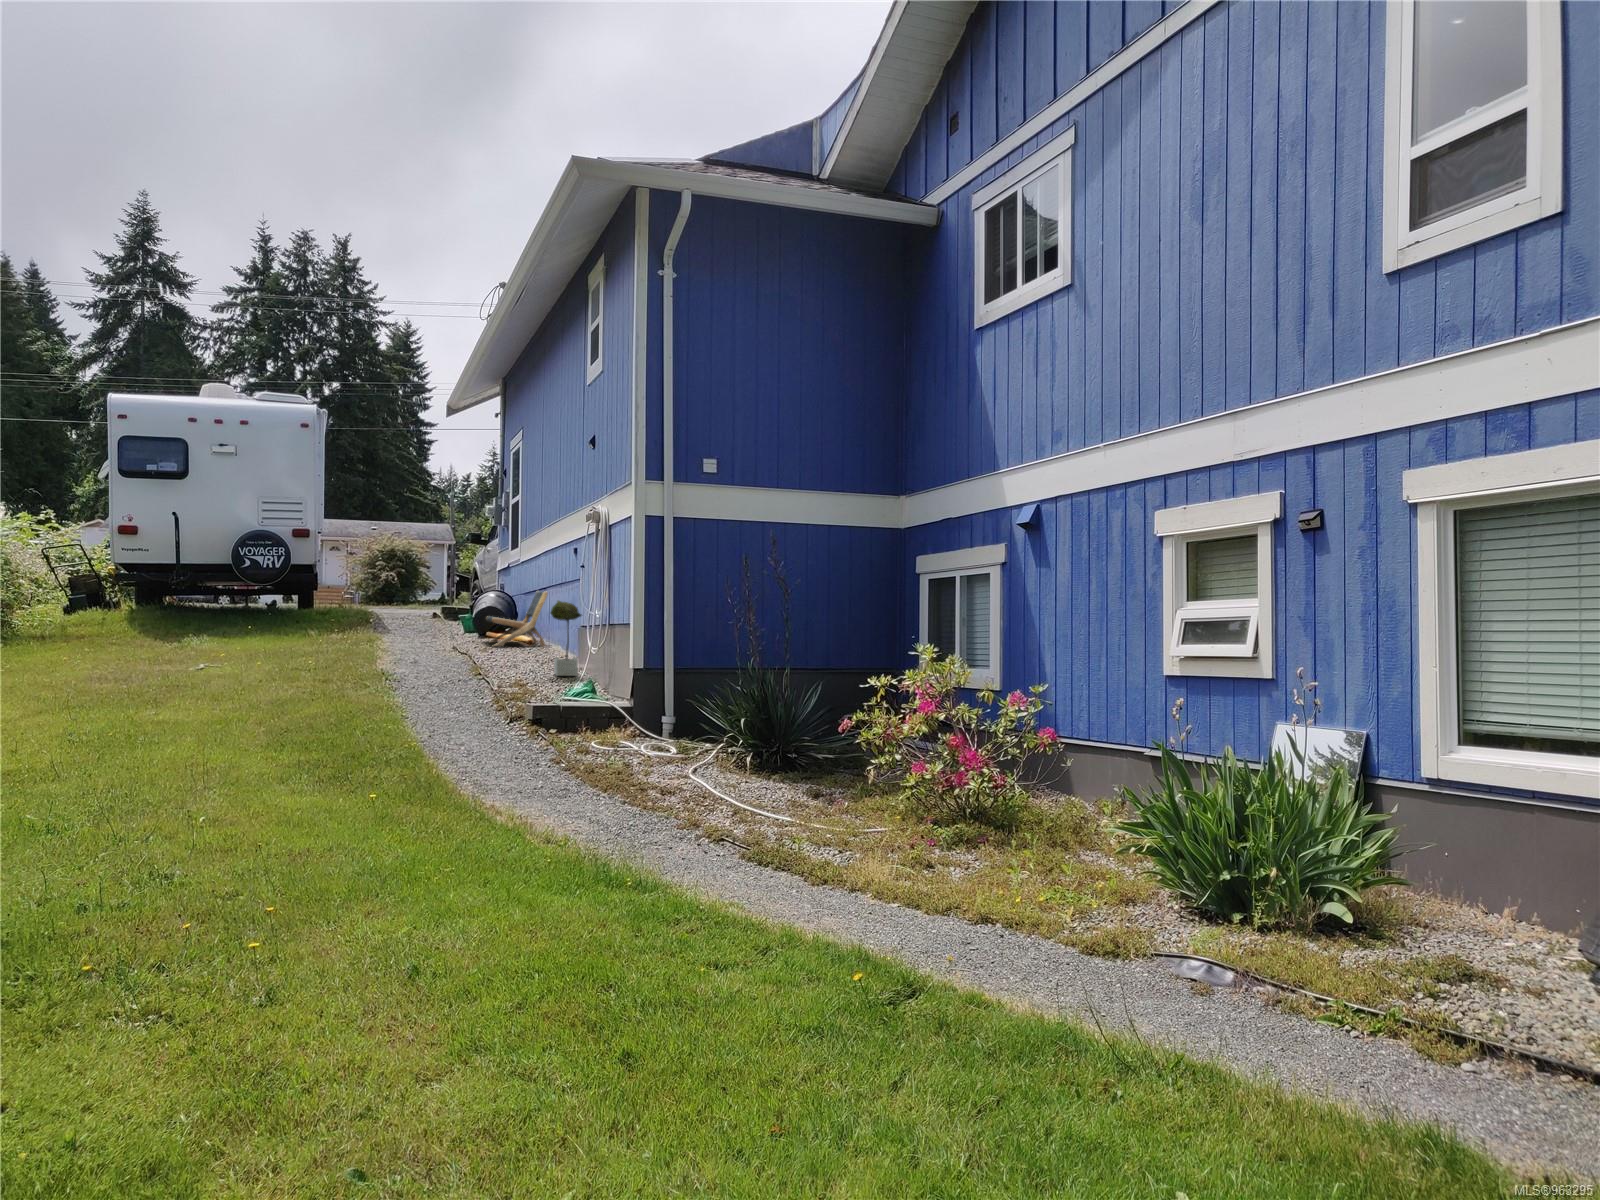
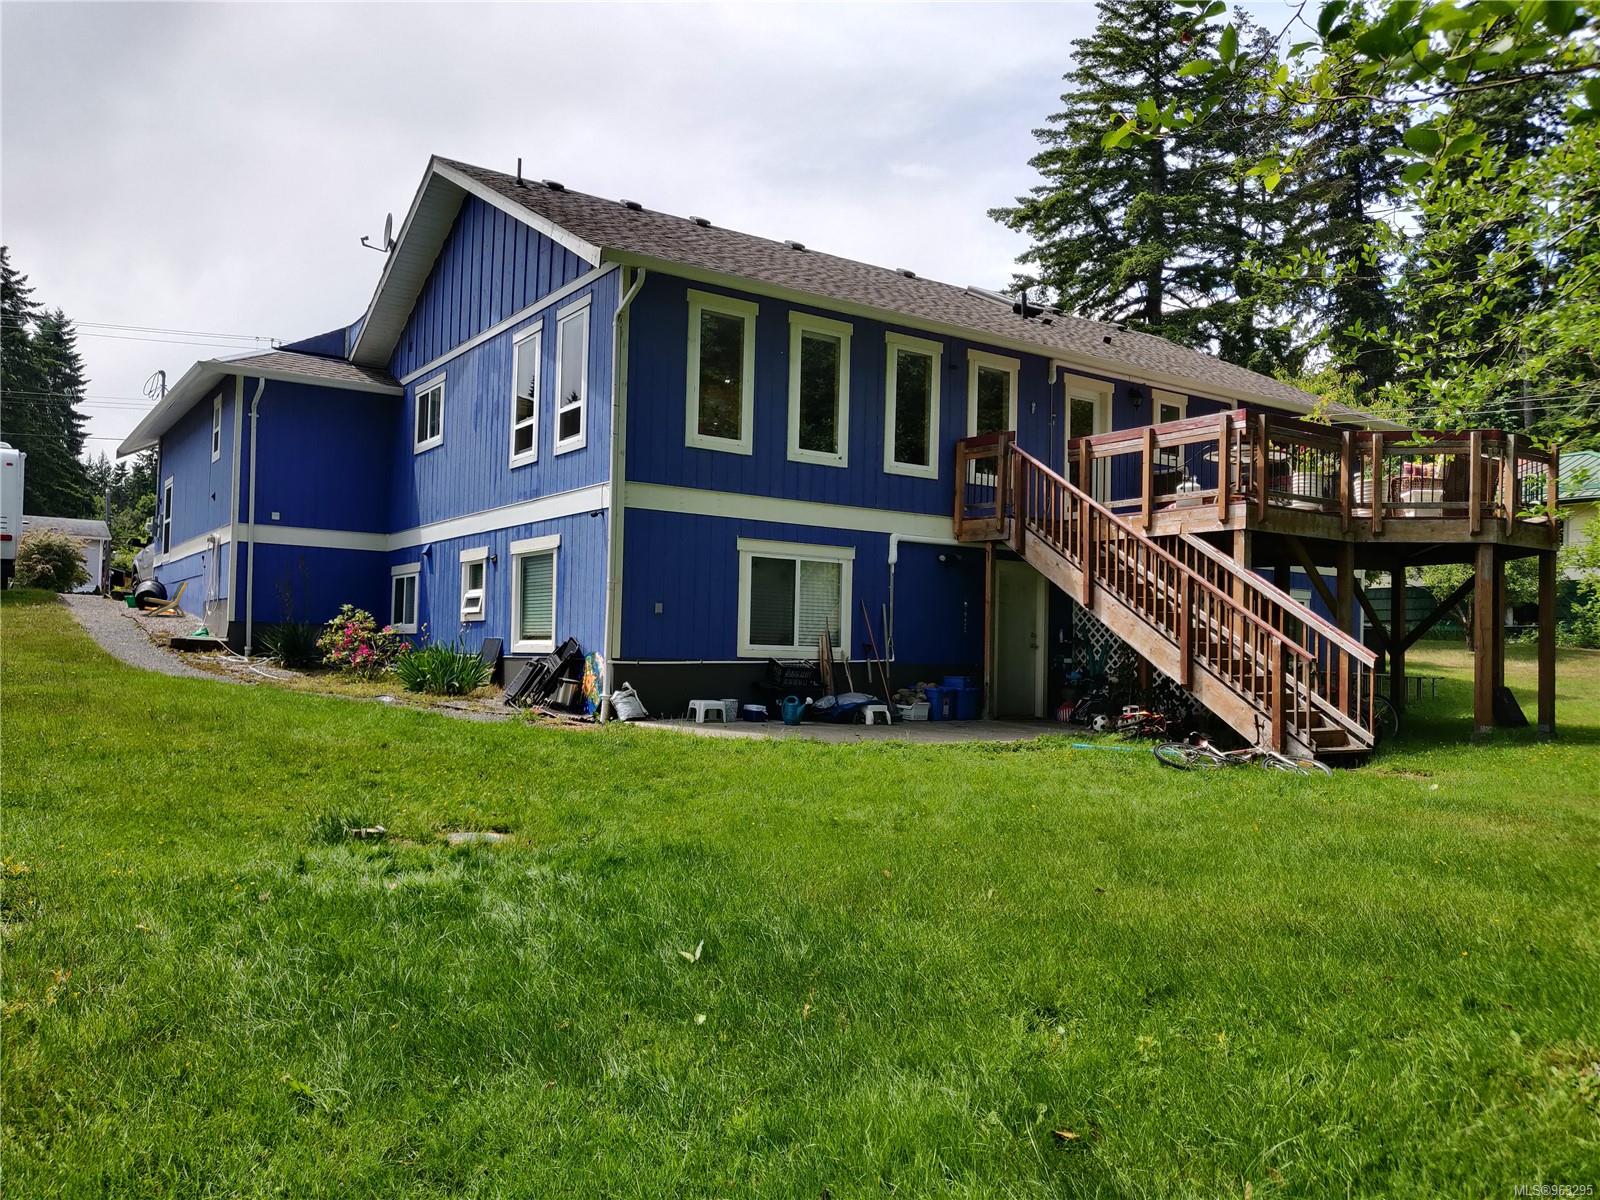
potted tree: present [550,601,581,676] -> none [186,586,206,631]

